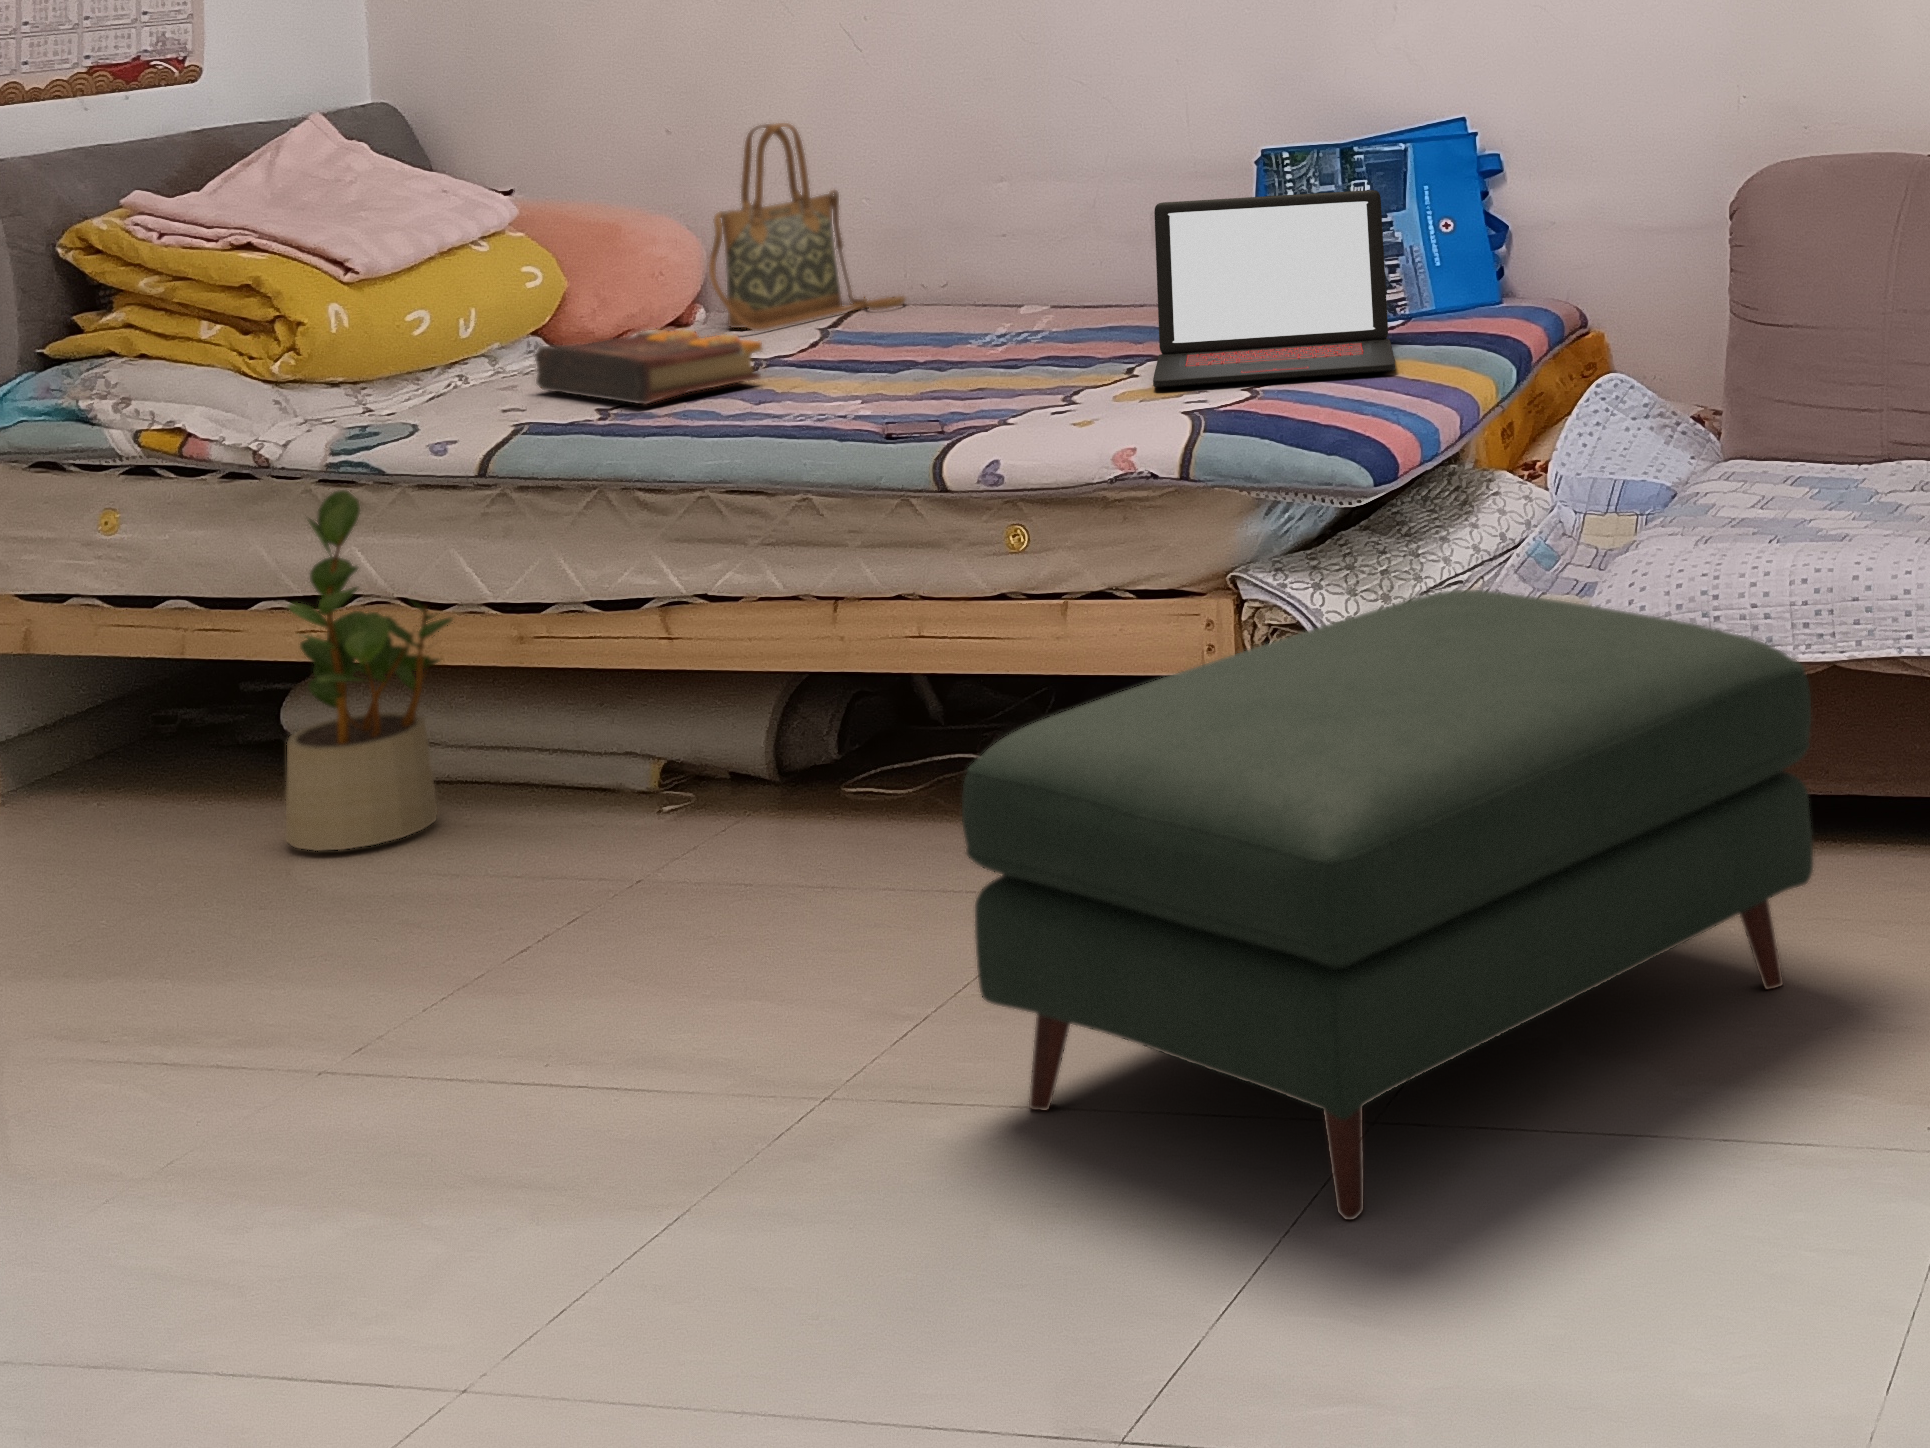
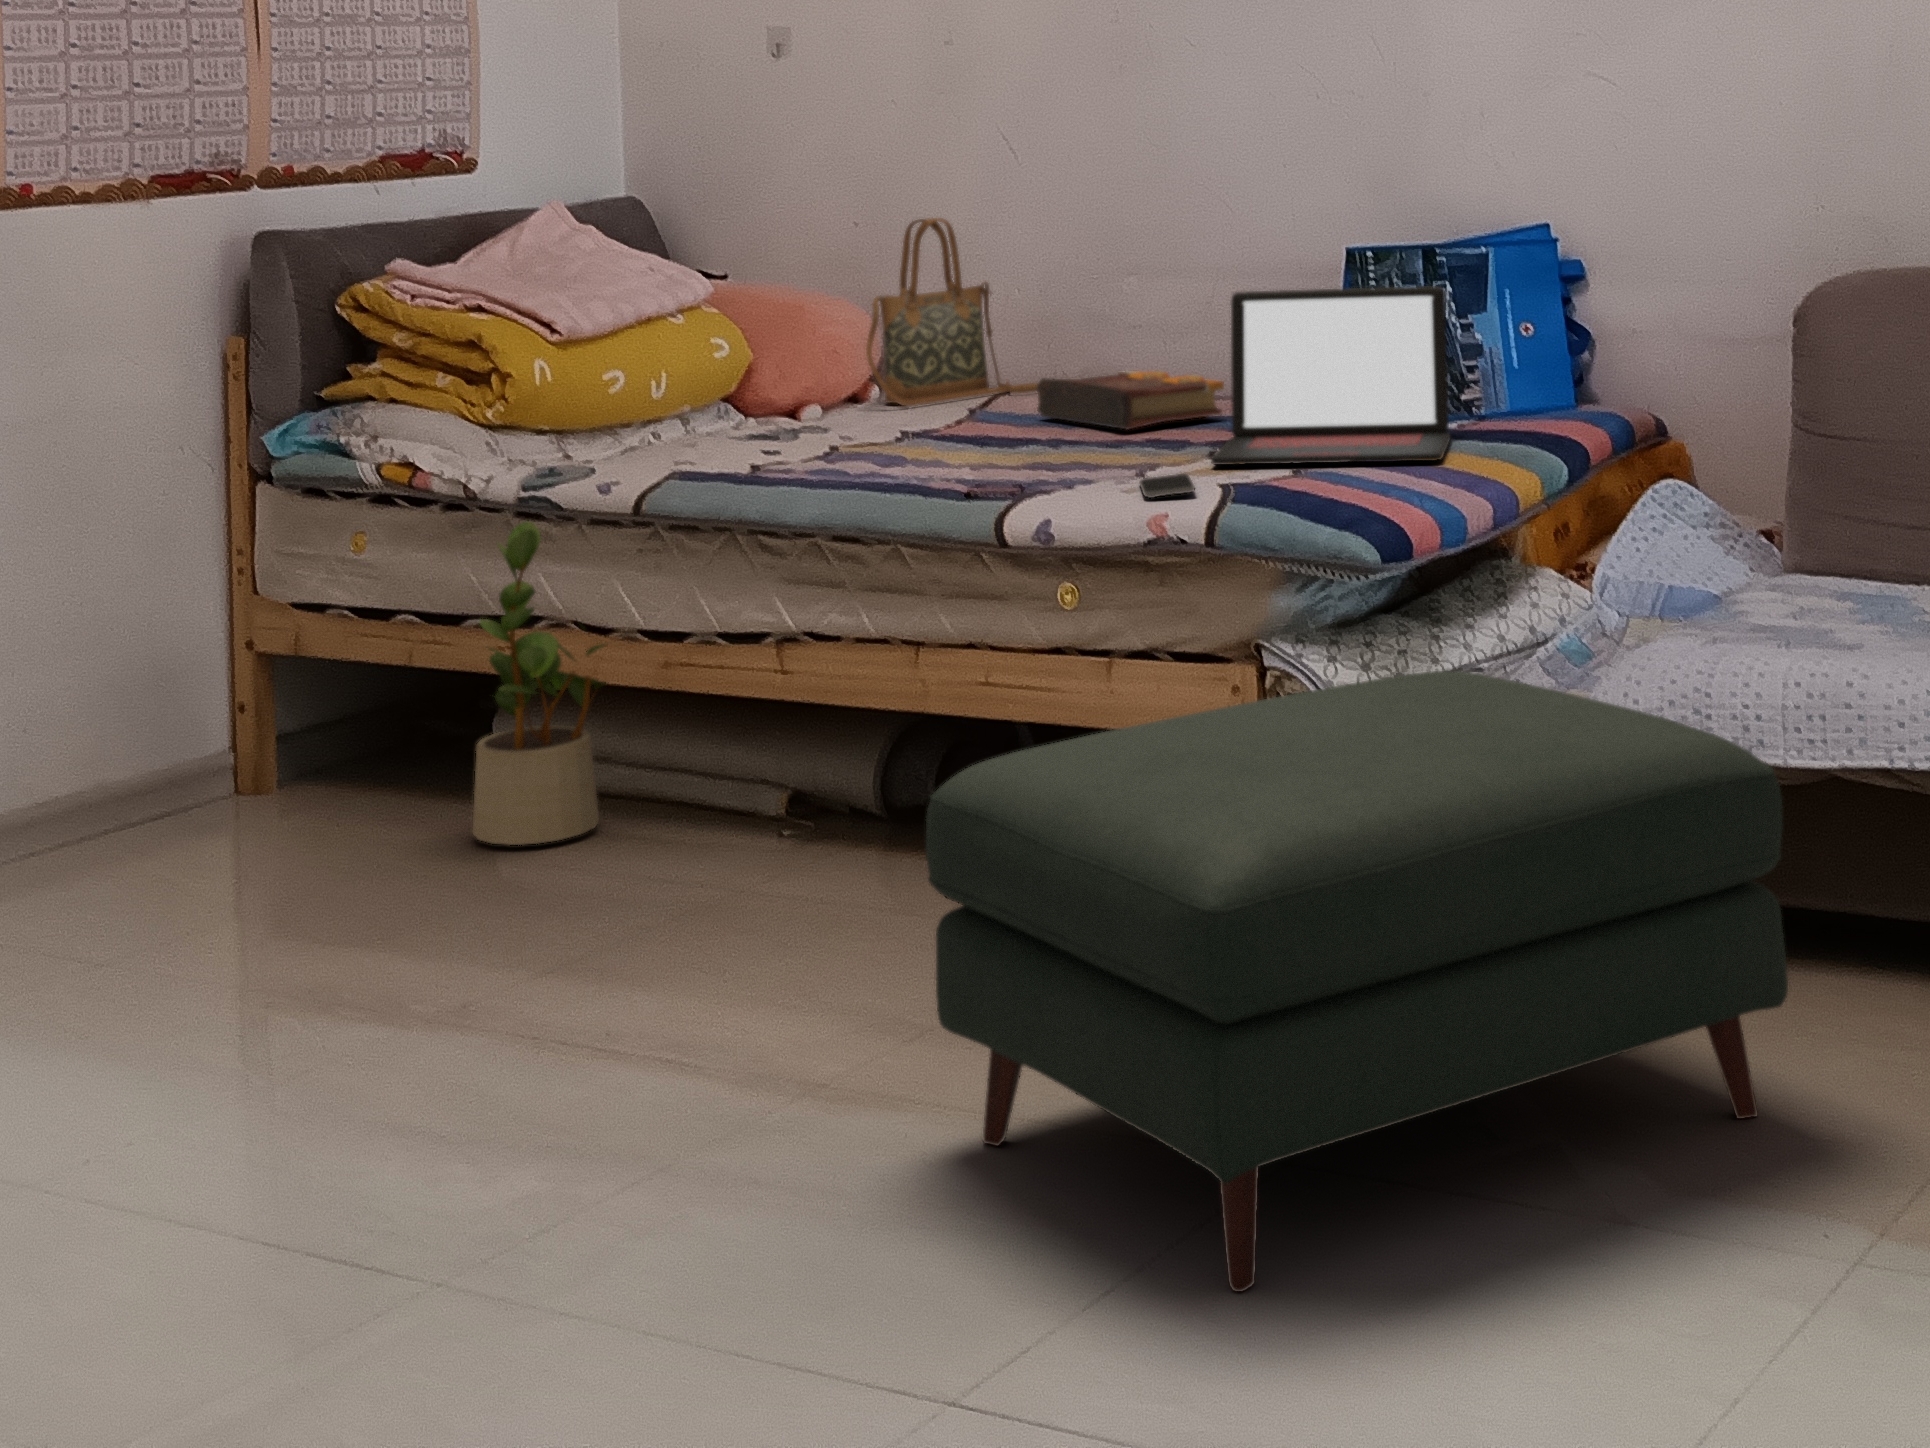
book: present [535,330,762,404] -> present [1036,371,1224,430]
smartphone: none [1086,400,1157,430] -> present [1140,474,1195,498]

